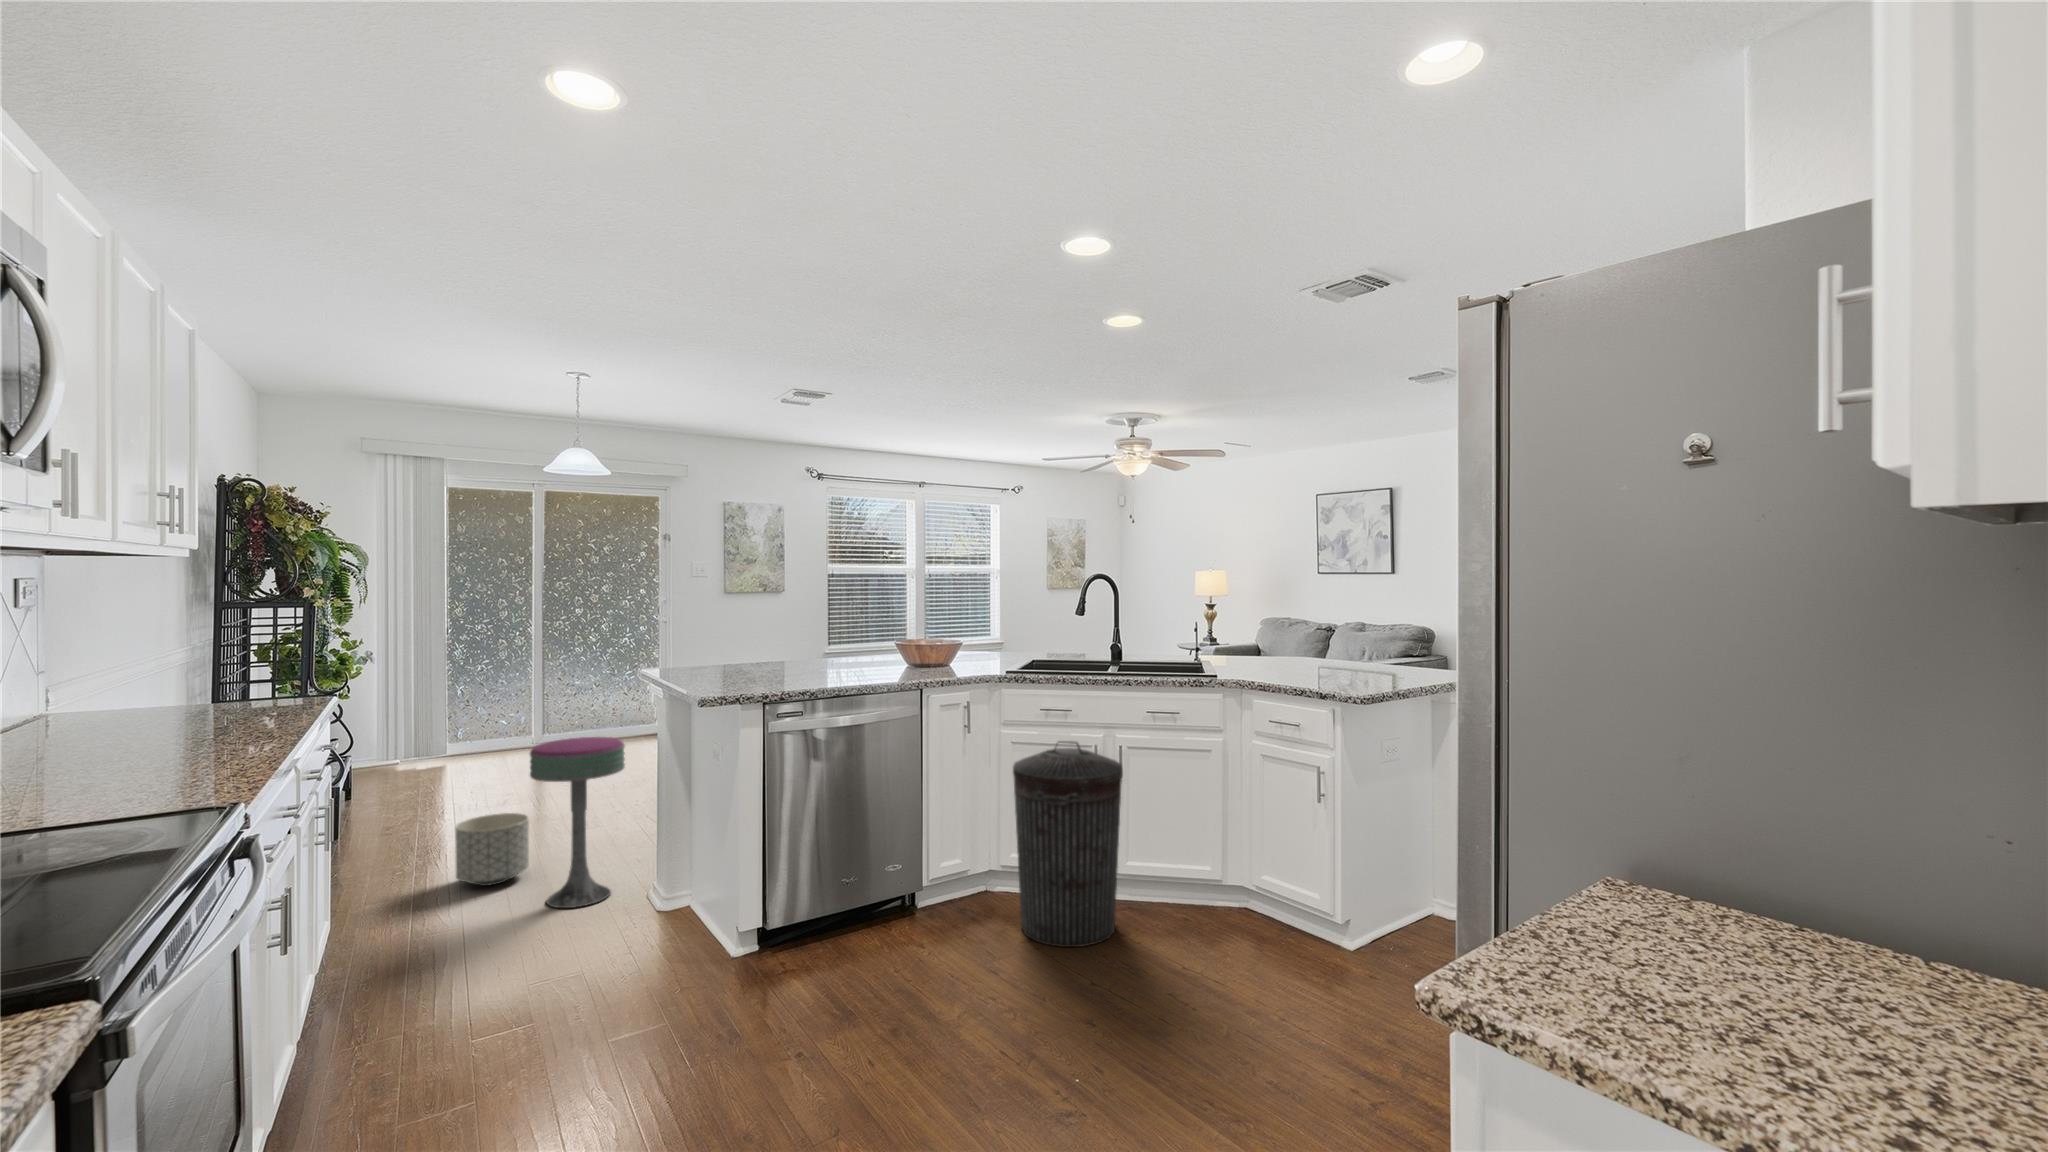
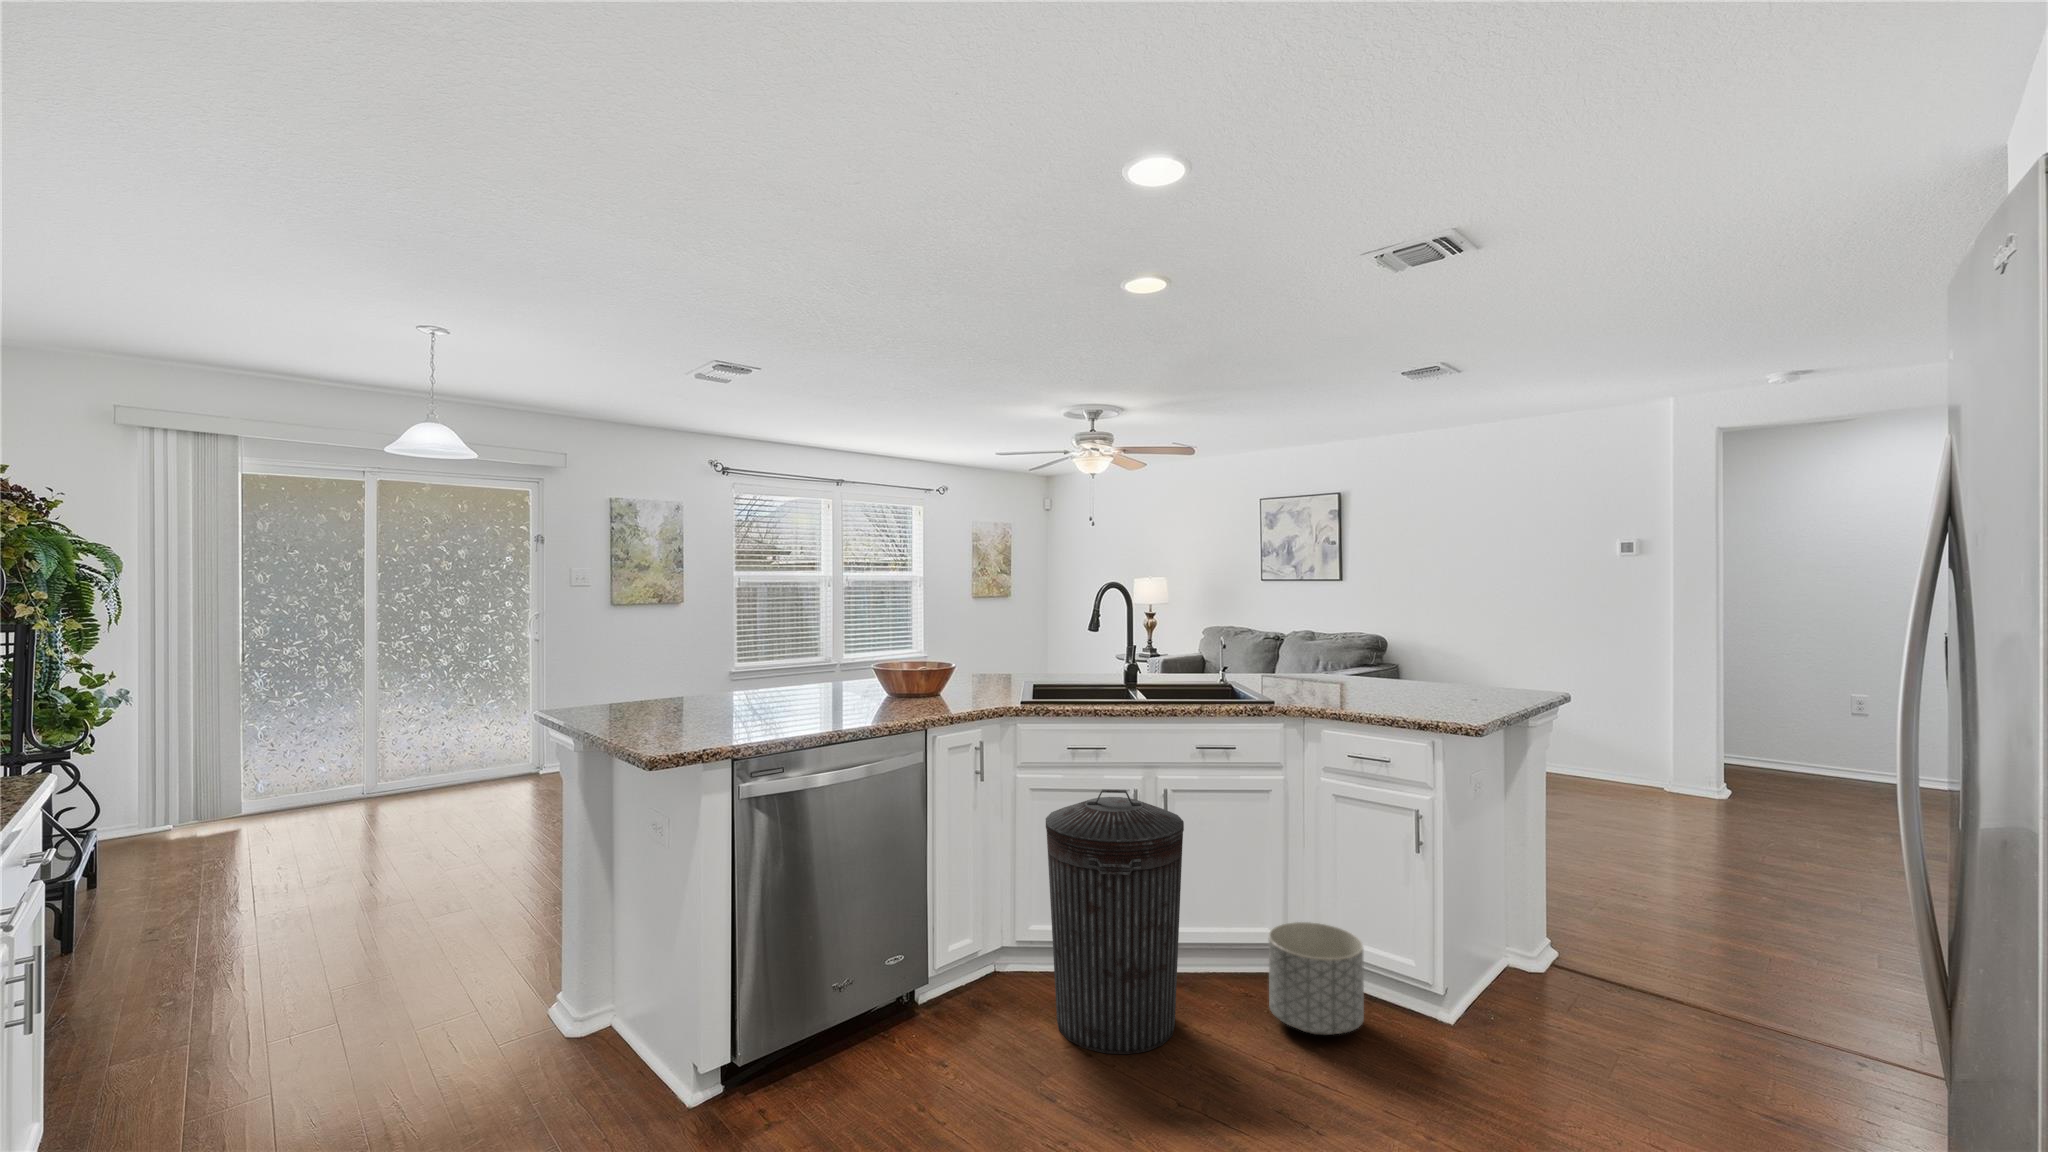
bar stool: present [530,737,625,908] -> none [373,802,512,1045]
planter: present [455,813,529,886] -> present [1269,922,1364,1035]

